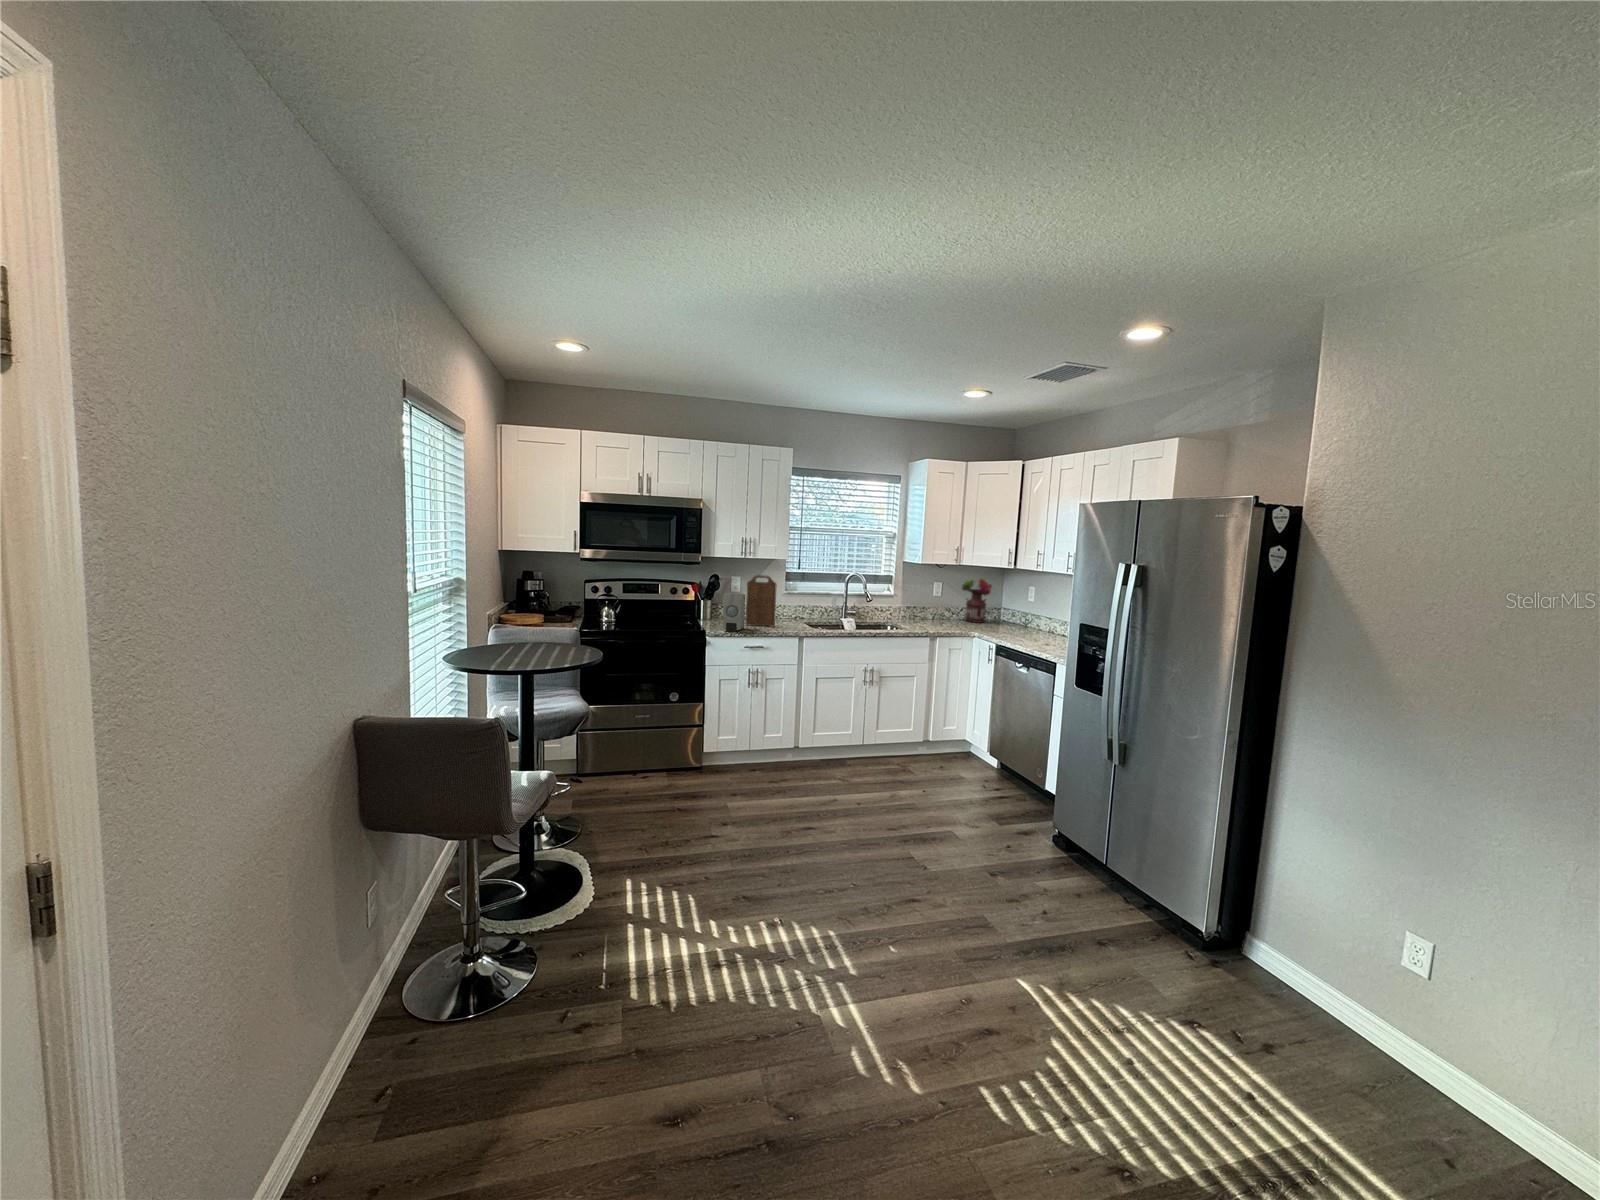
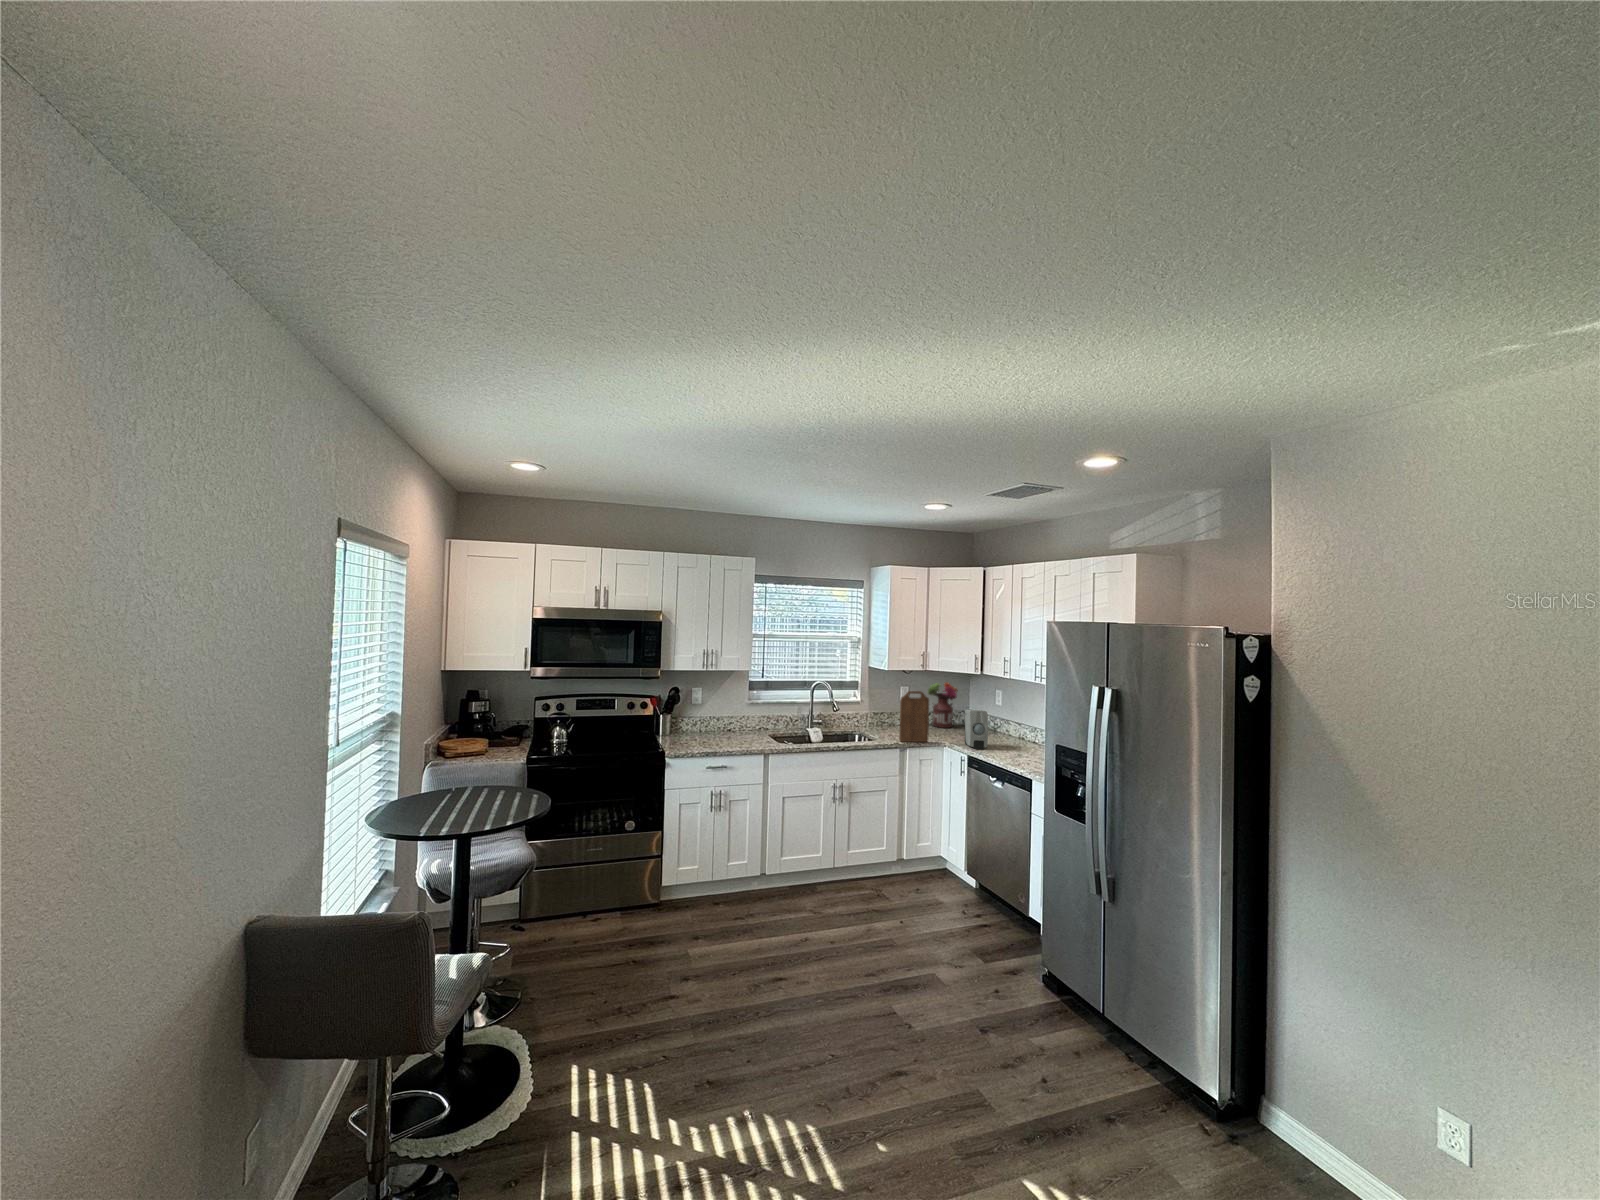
cutting board: present [746,575,777,626] -> present [899,691,929,742]
soap dispenser: present [723,593,745,632] -> present [965,710,988,749]

